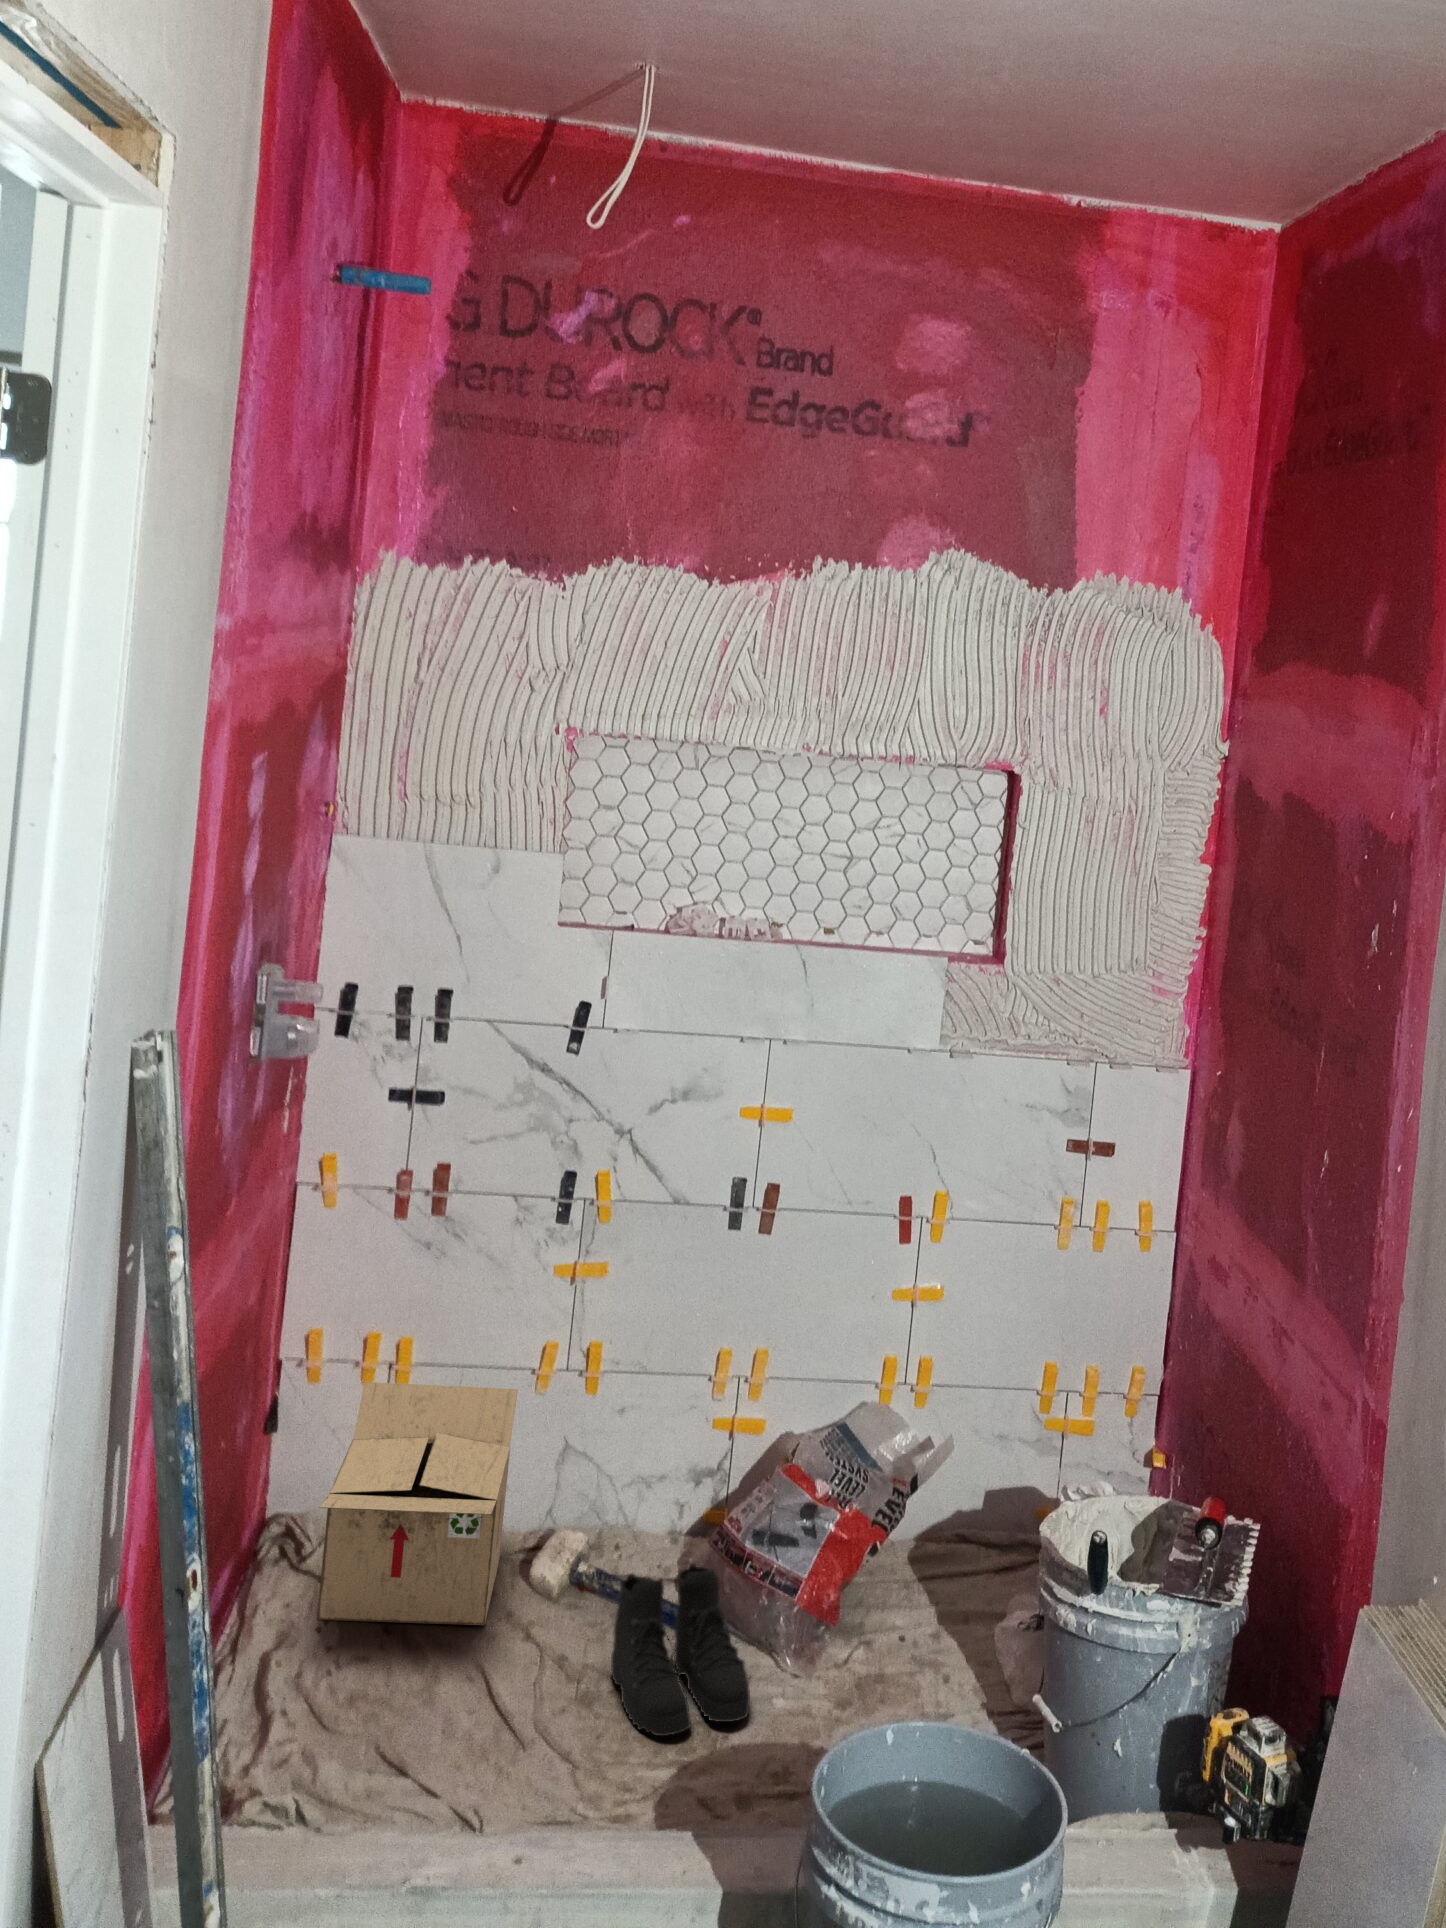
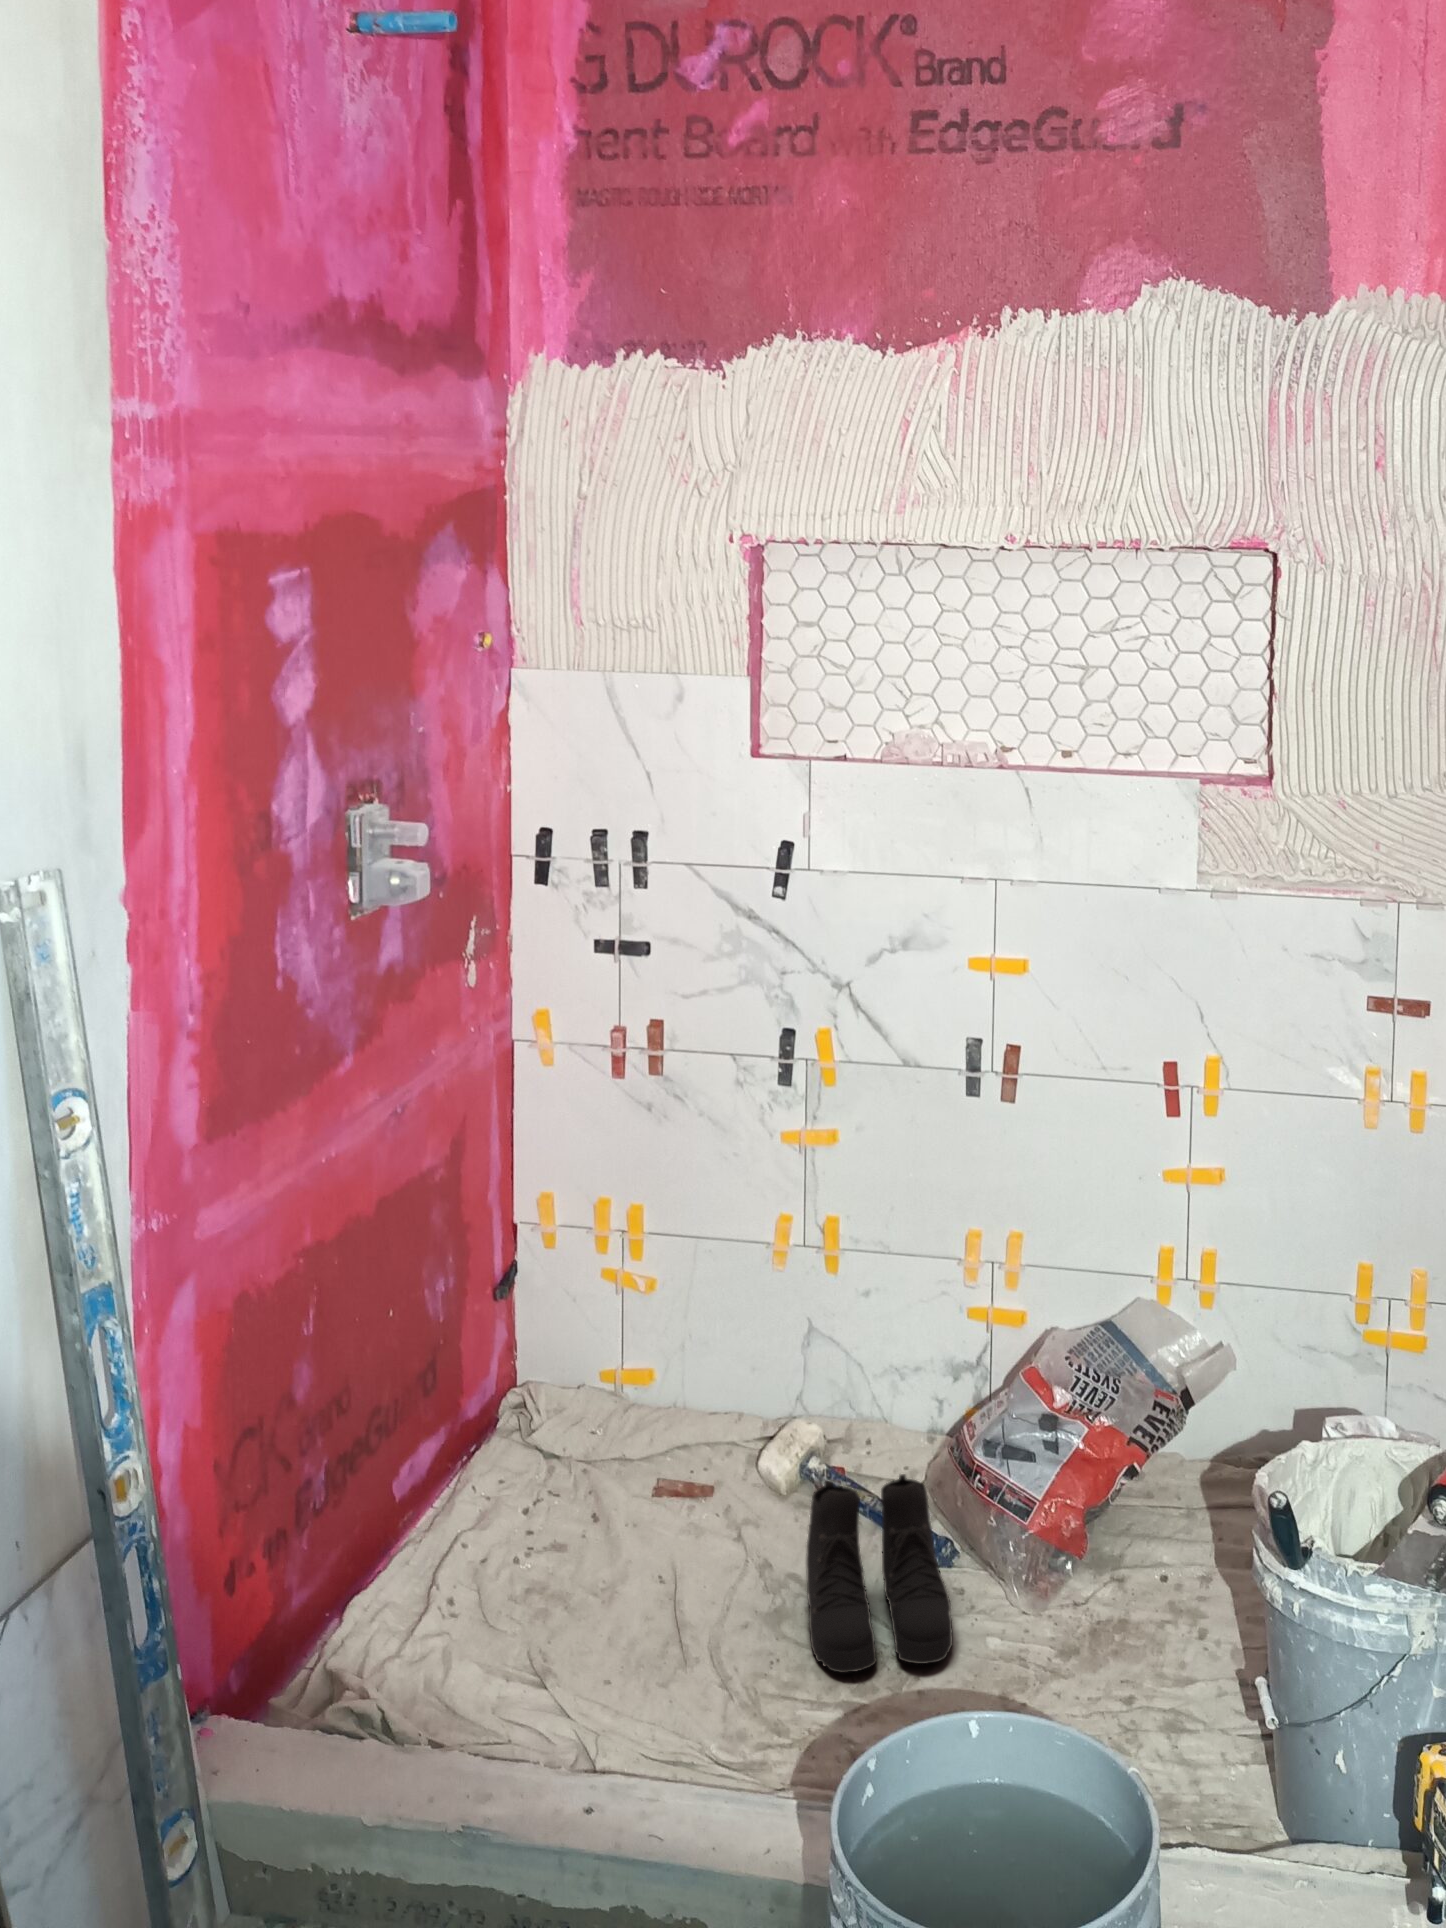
cardboard box: present [317,1382,518,1625] -> none [495,1249,749,1521]

